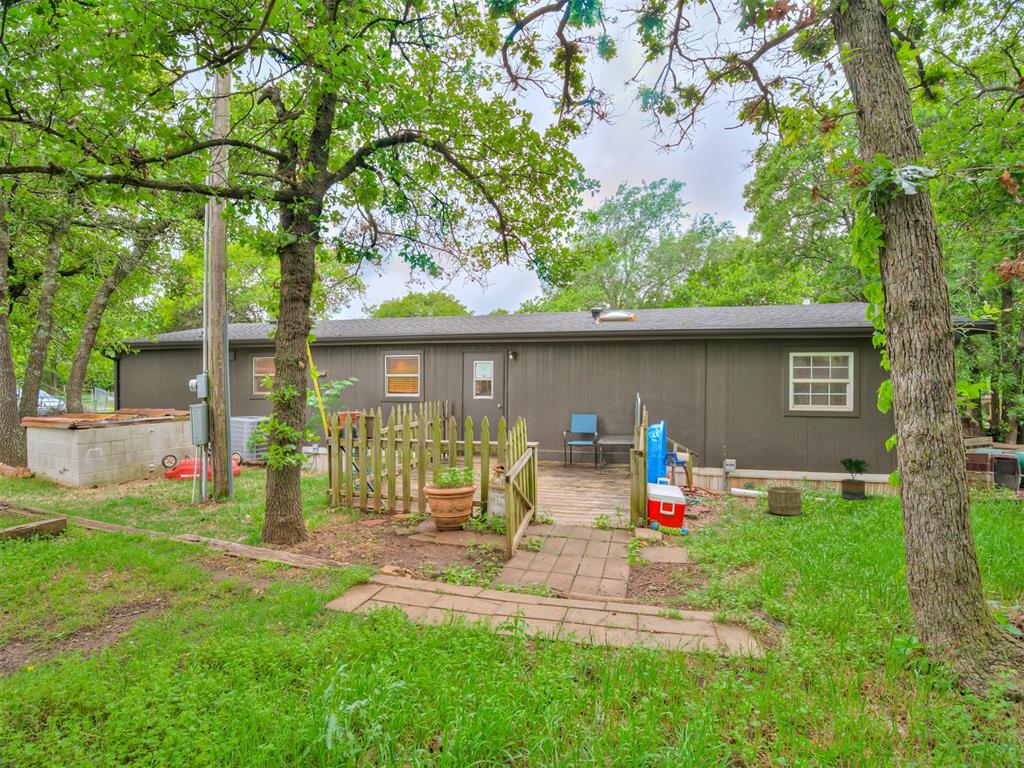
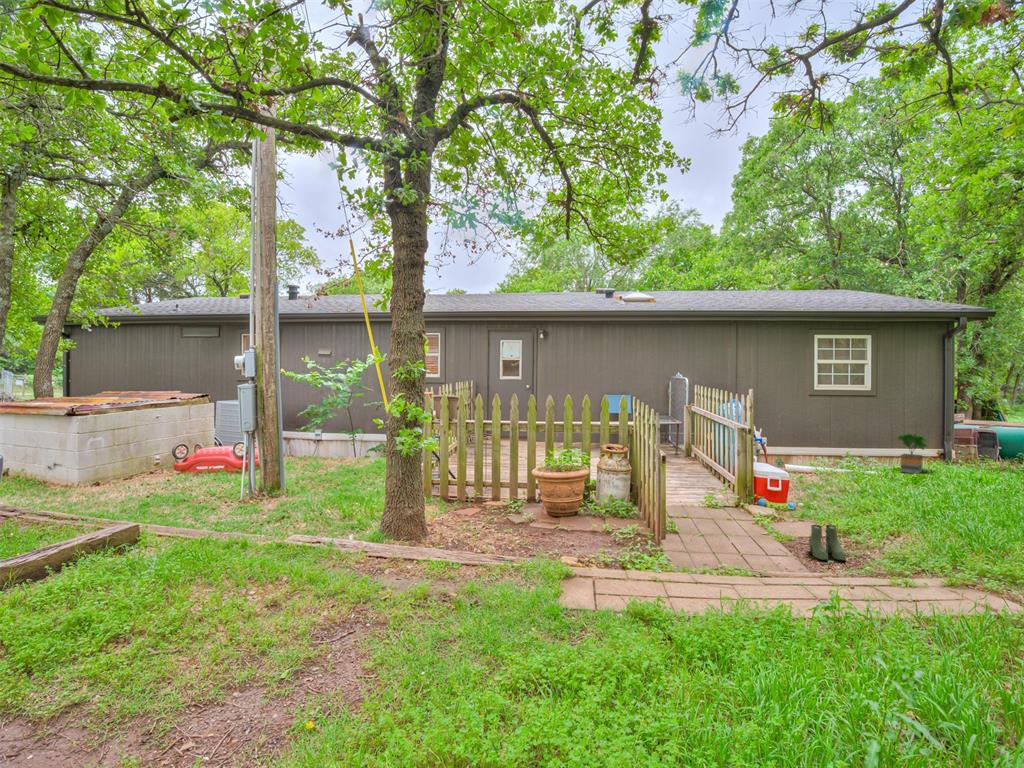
wooden bucket: present [766,486,802,515] -> none [847,462,884,490]
boots: none [647,545,674,581] -> present [809,525,846,561]

